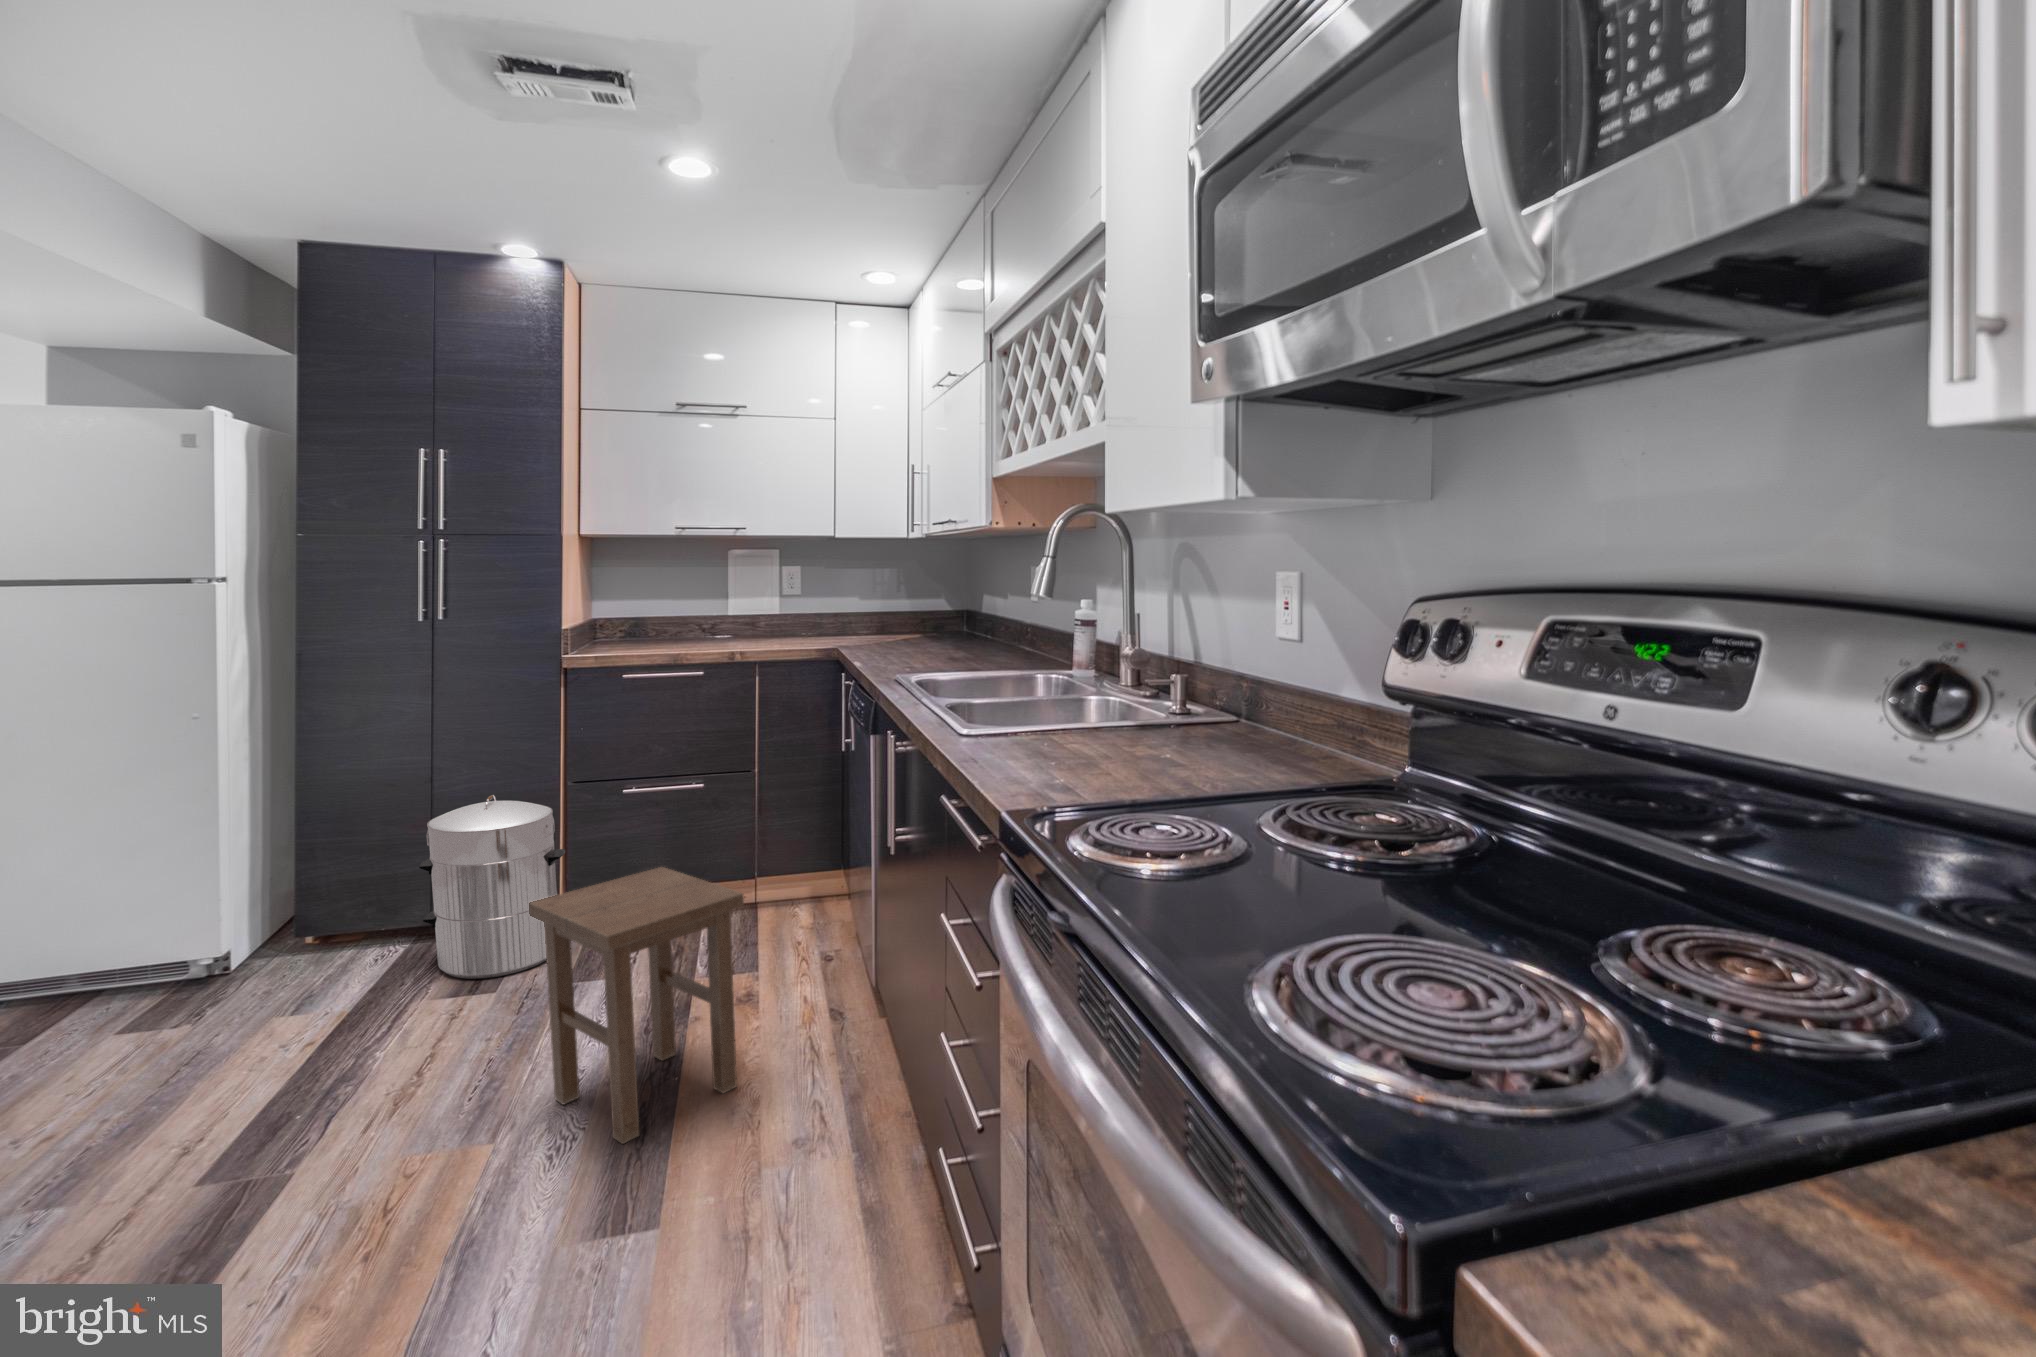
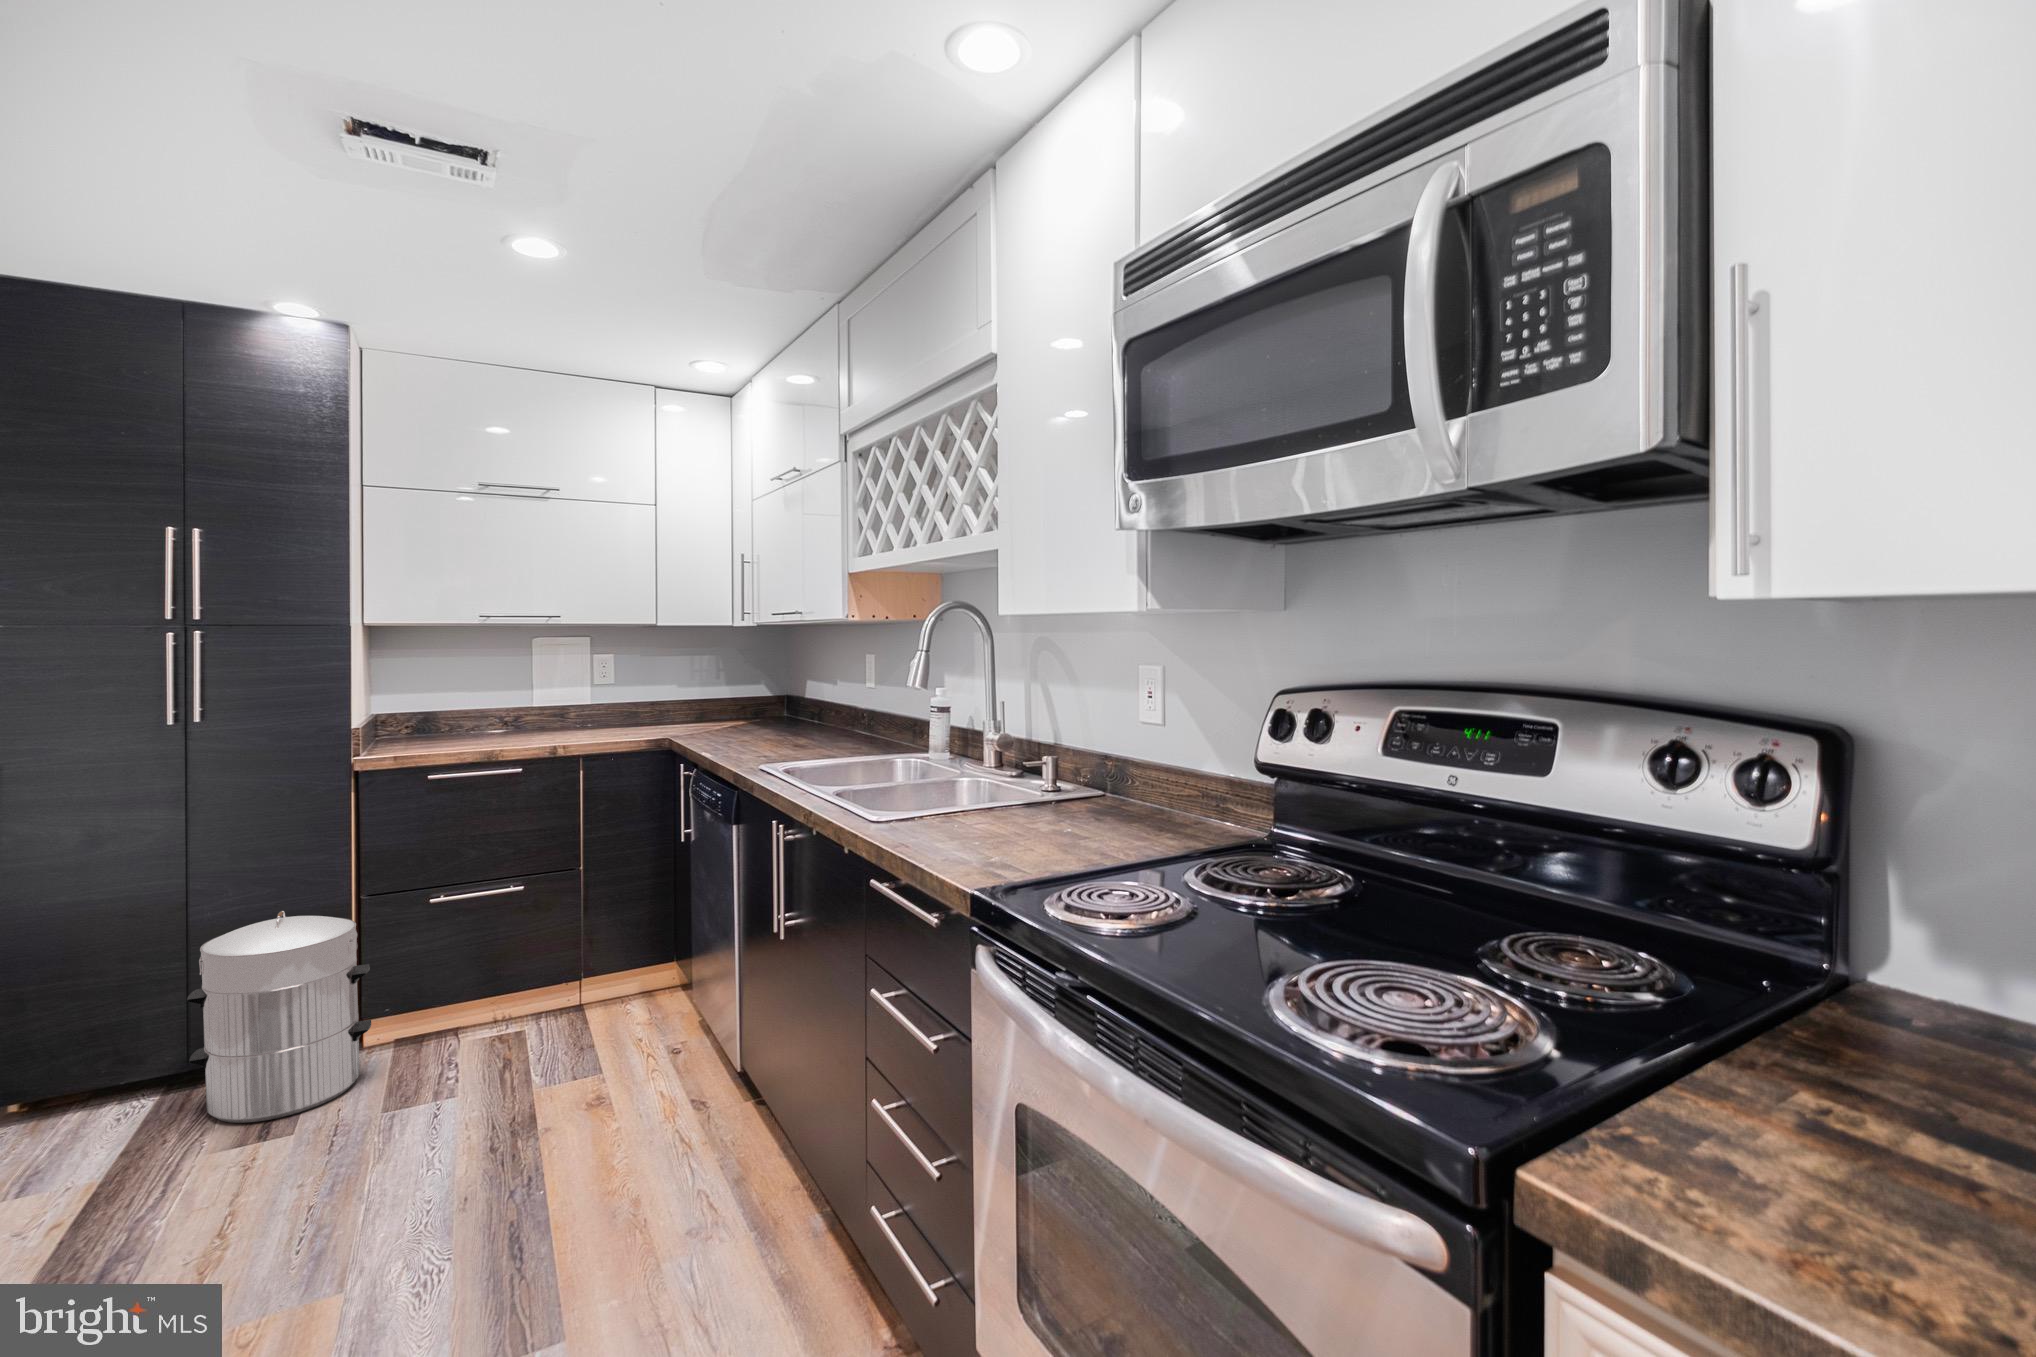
stool: present [529,867,744,1144] -> none [381,971,624,1272]

